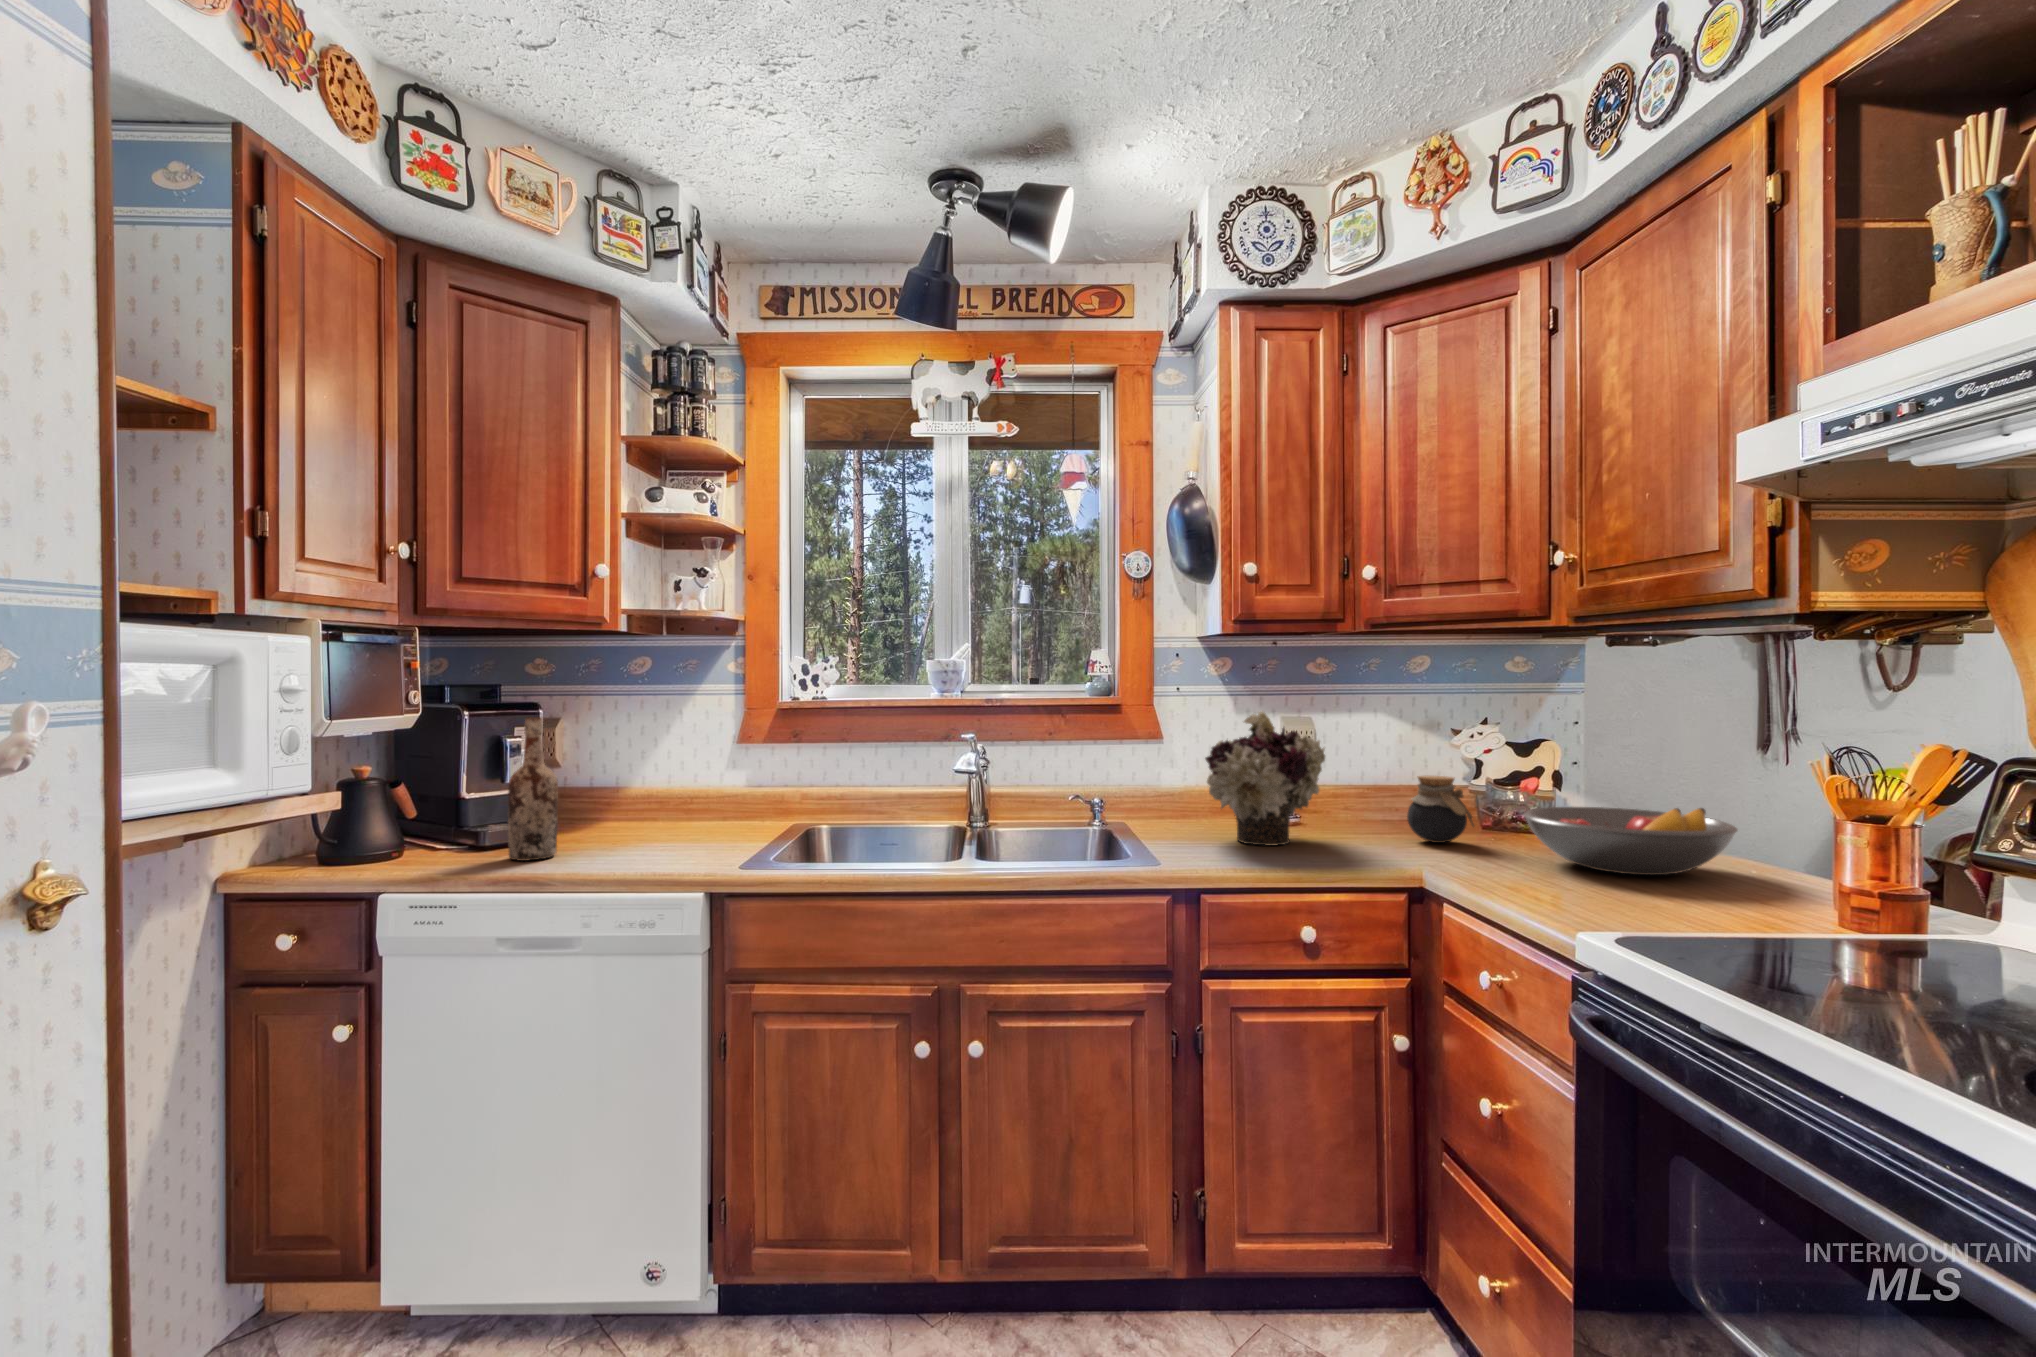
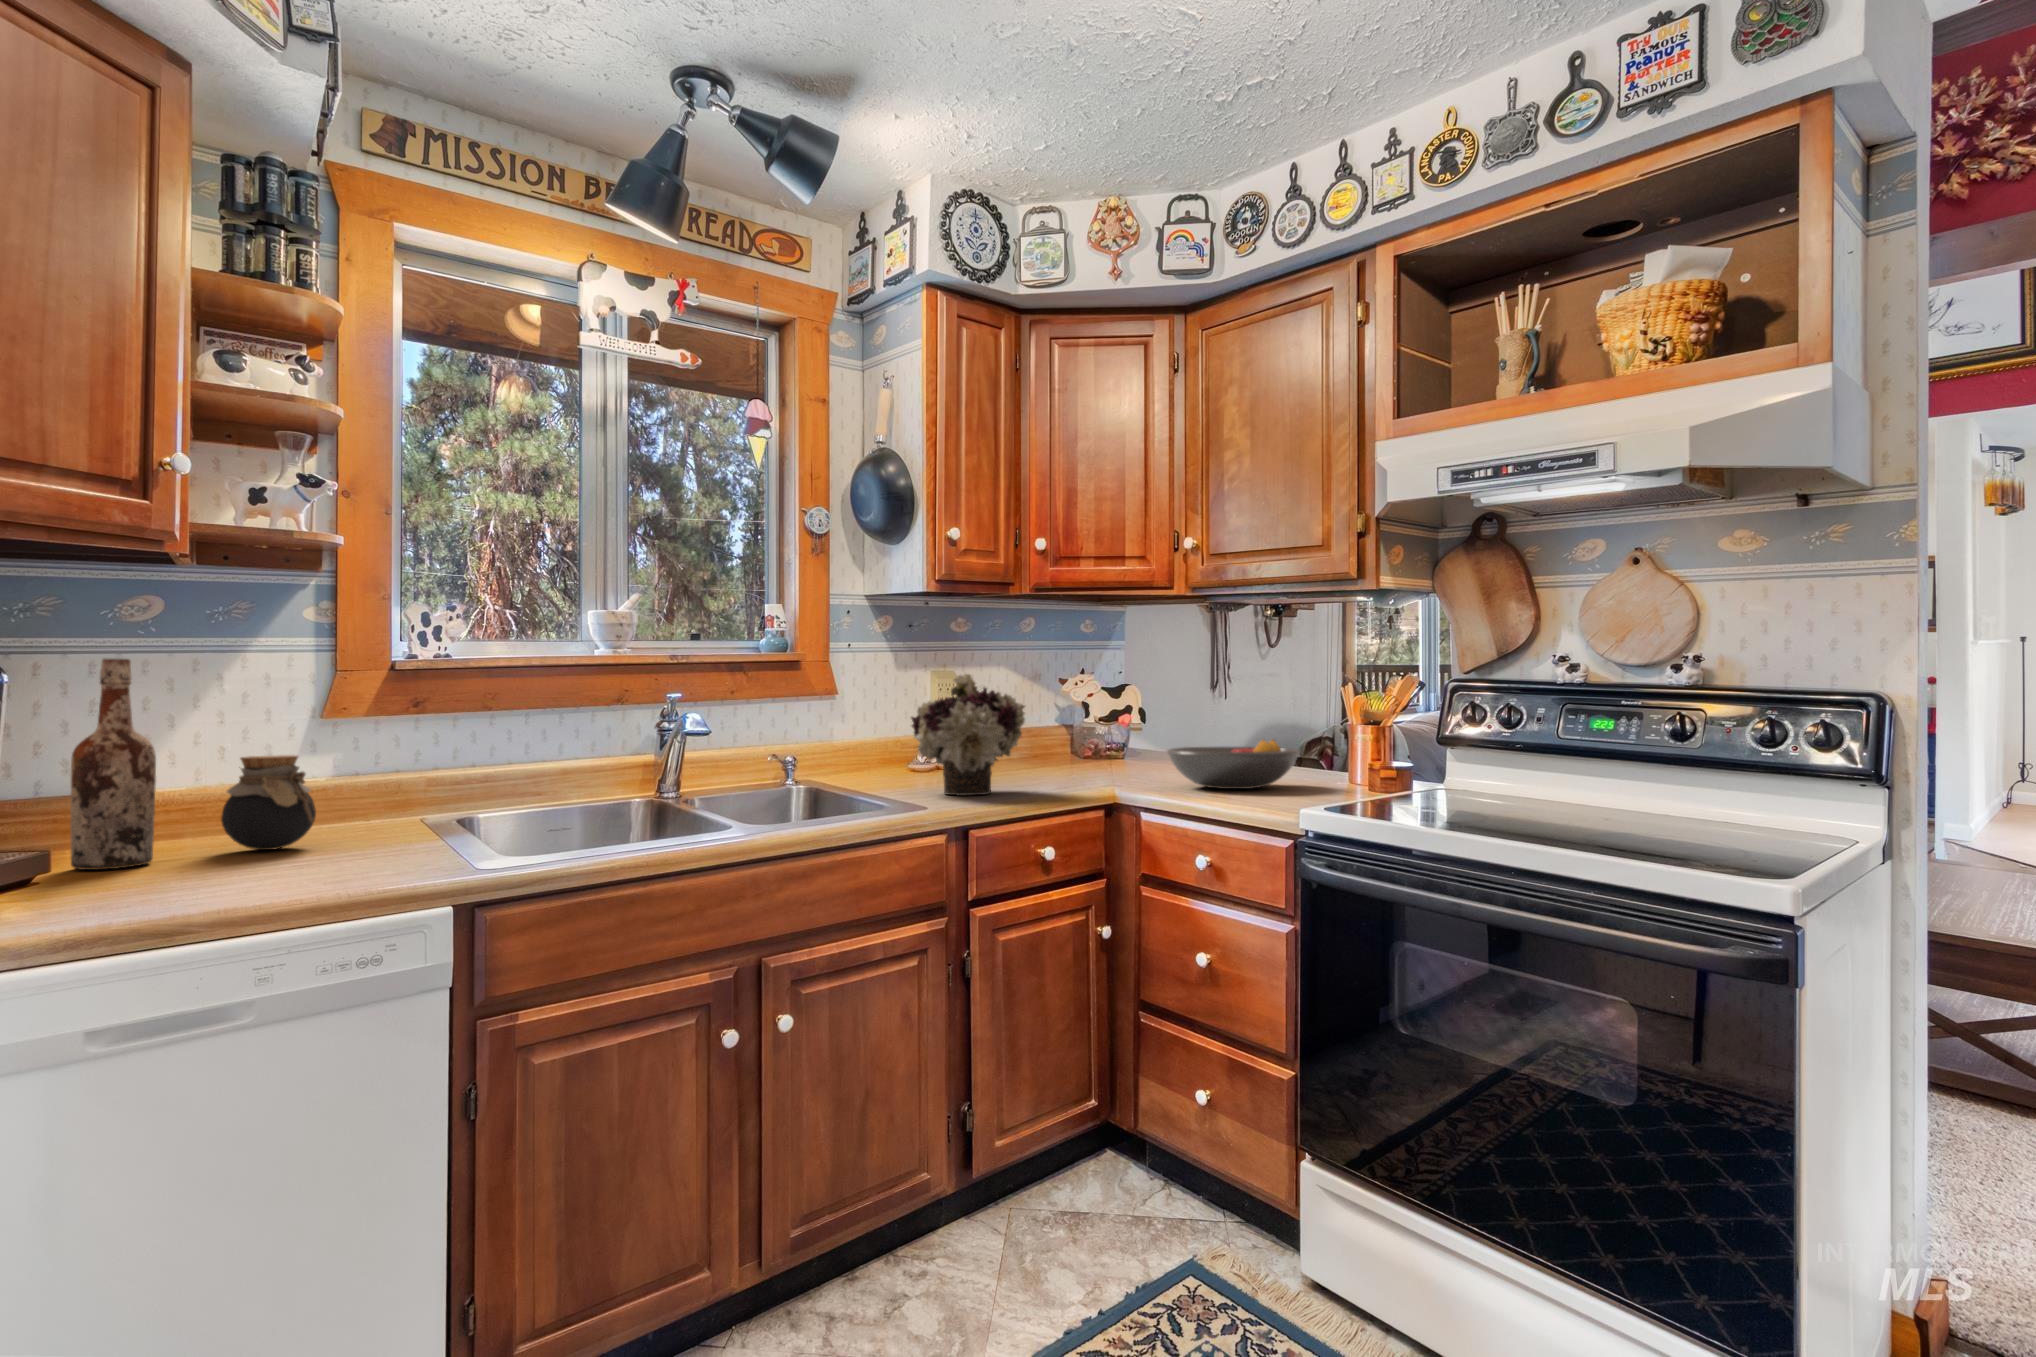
jar: present [1407,776,1474,843] -> present [221,755,316,850]

